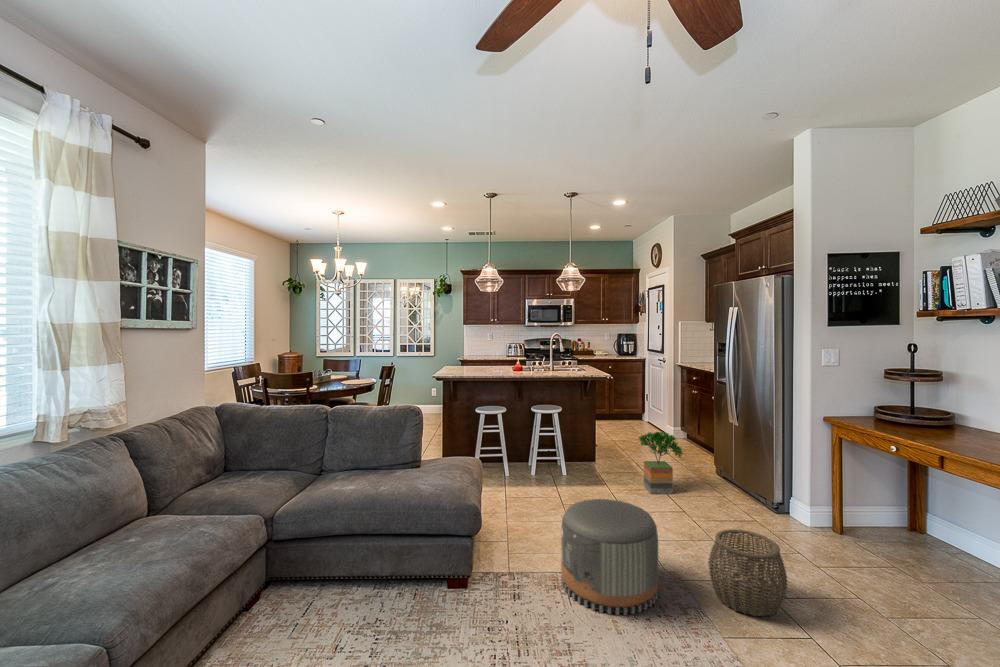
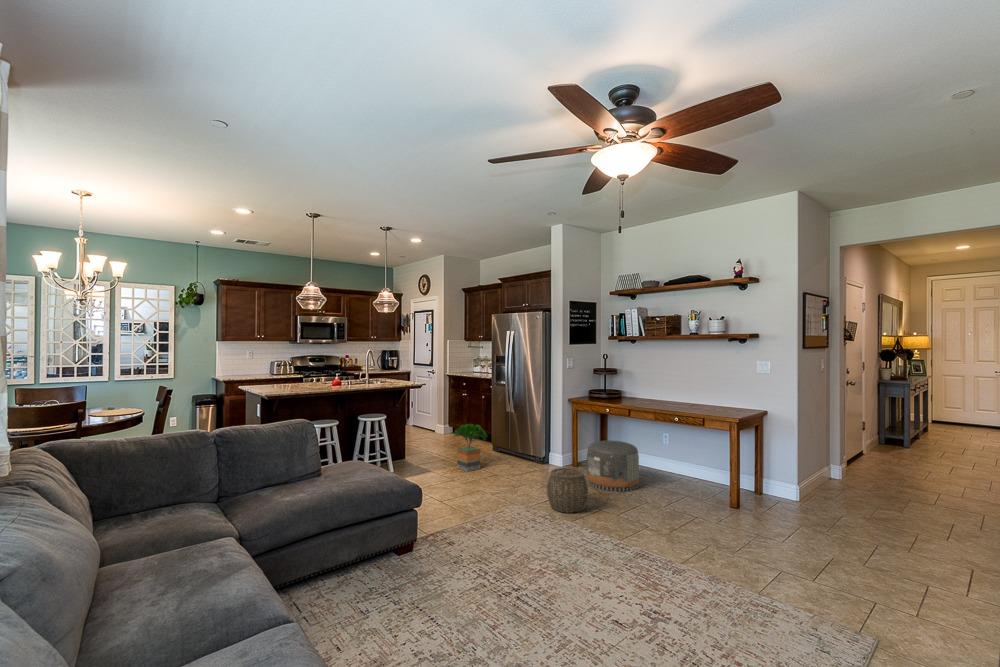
pouf: present [561,499,658,615] -> present [587,440,639,492]

